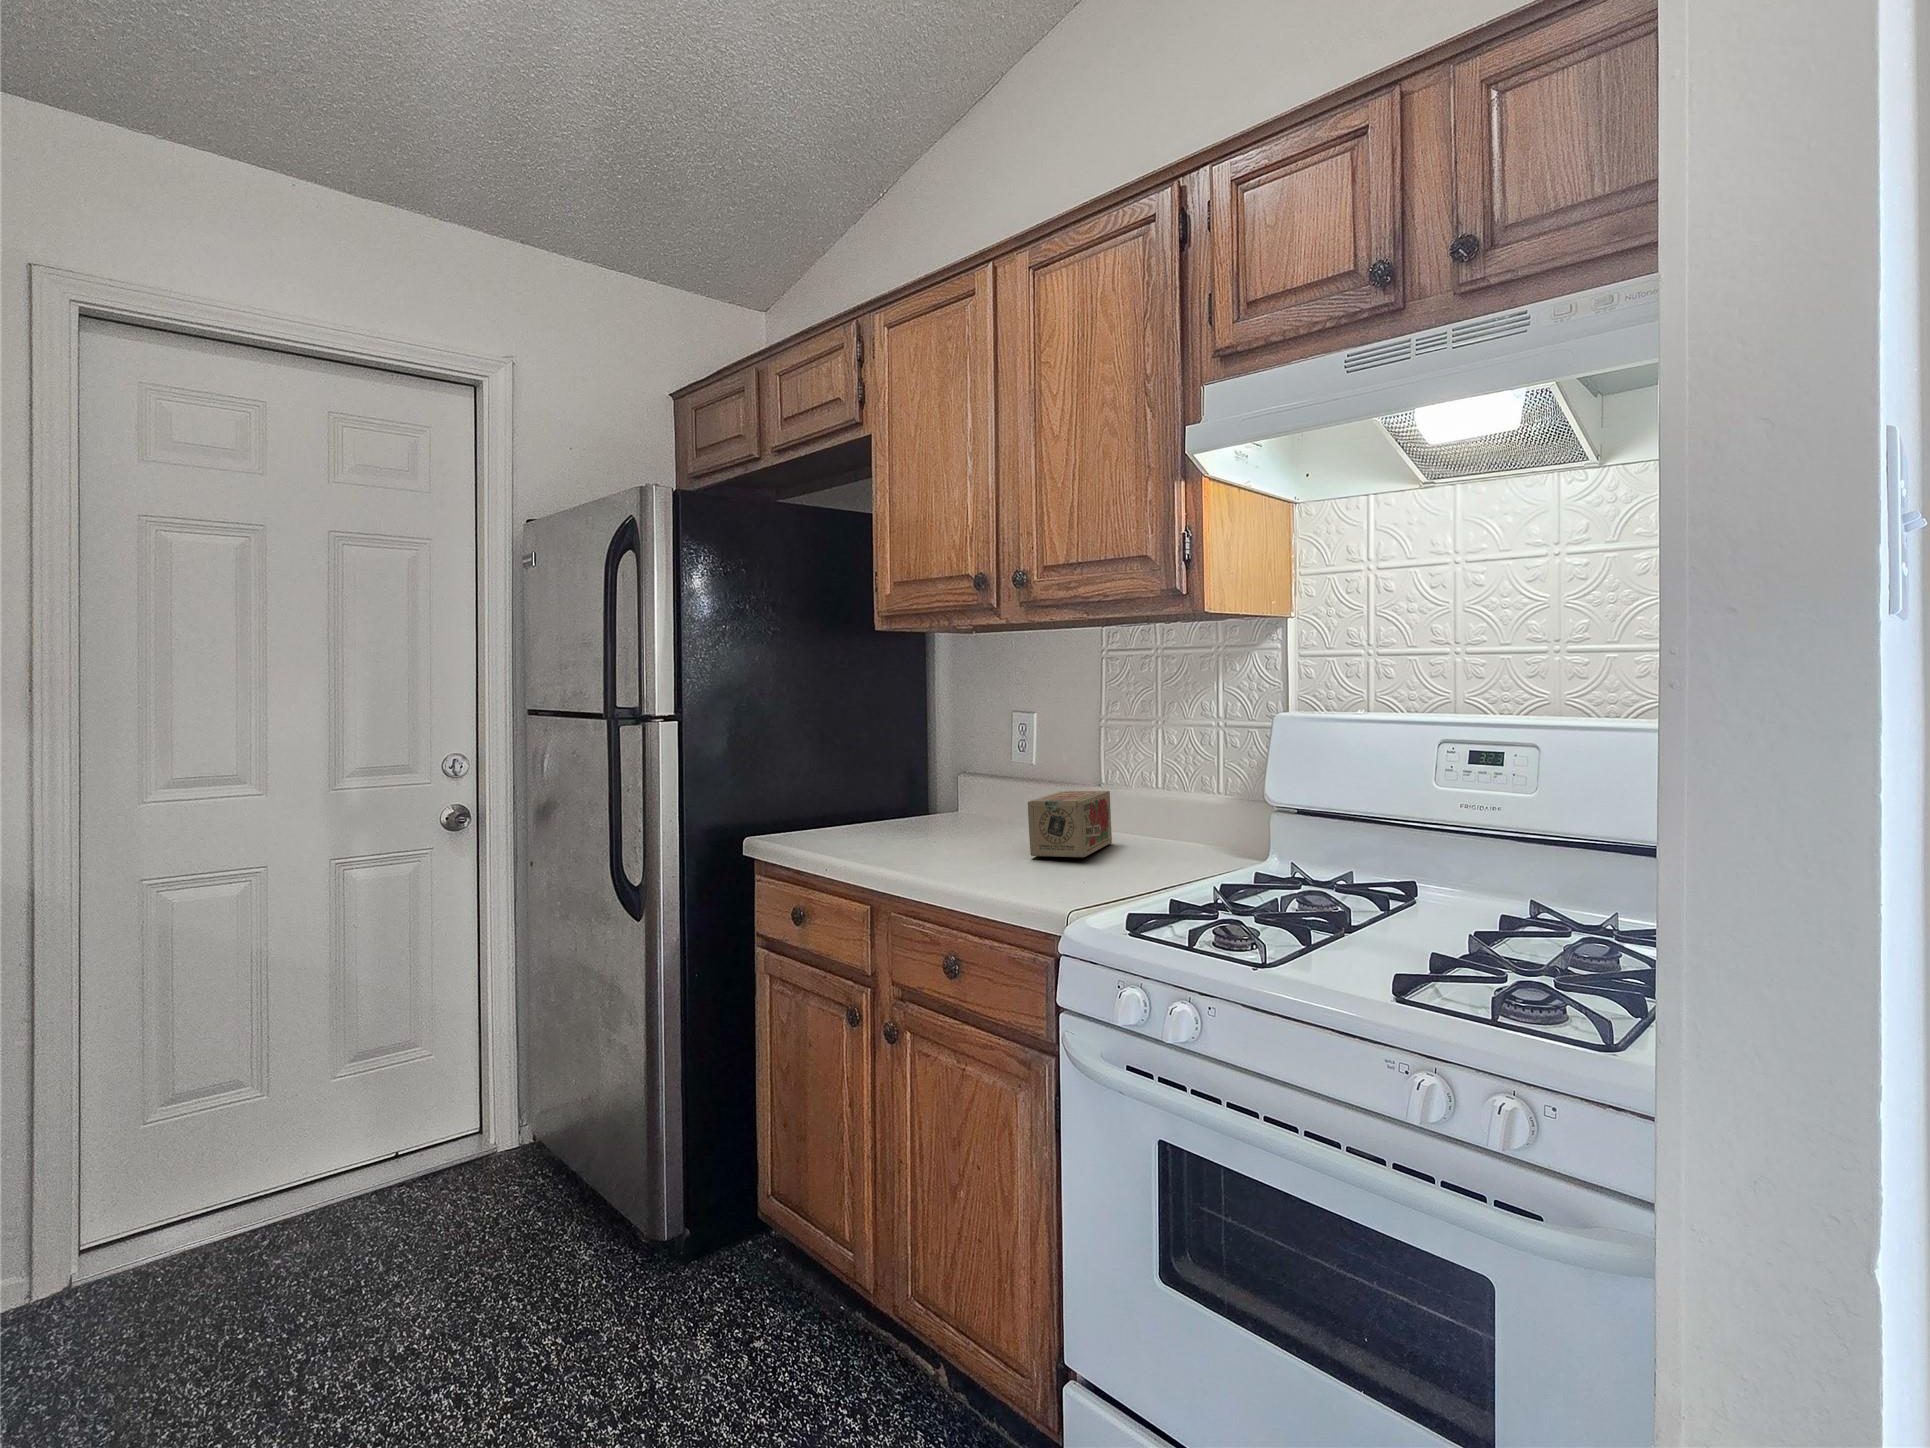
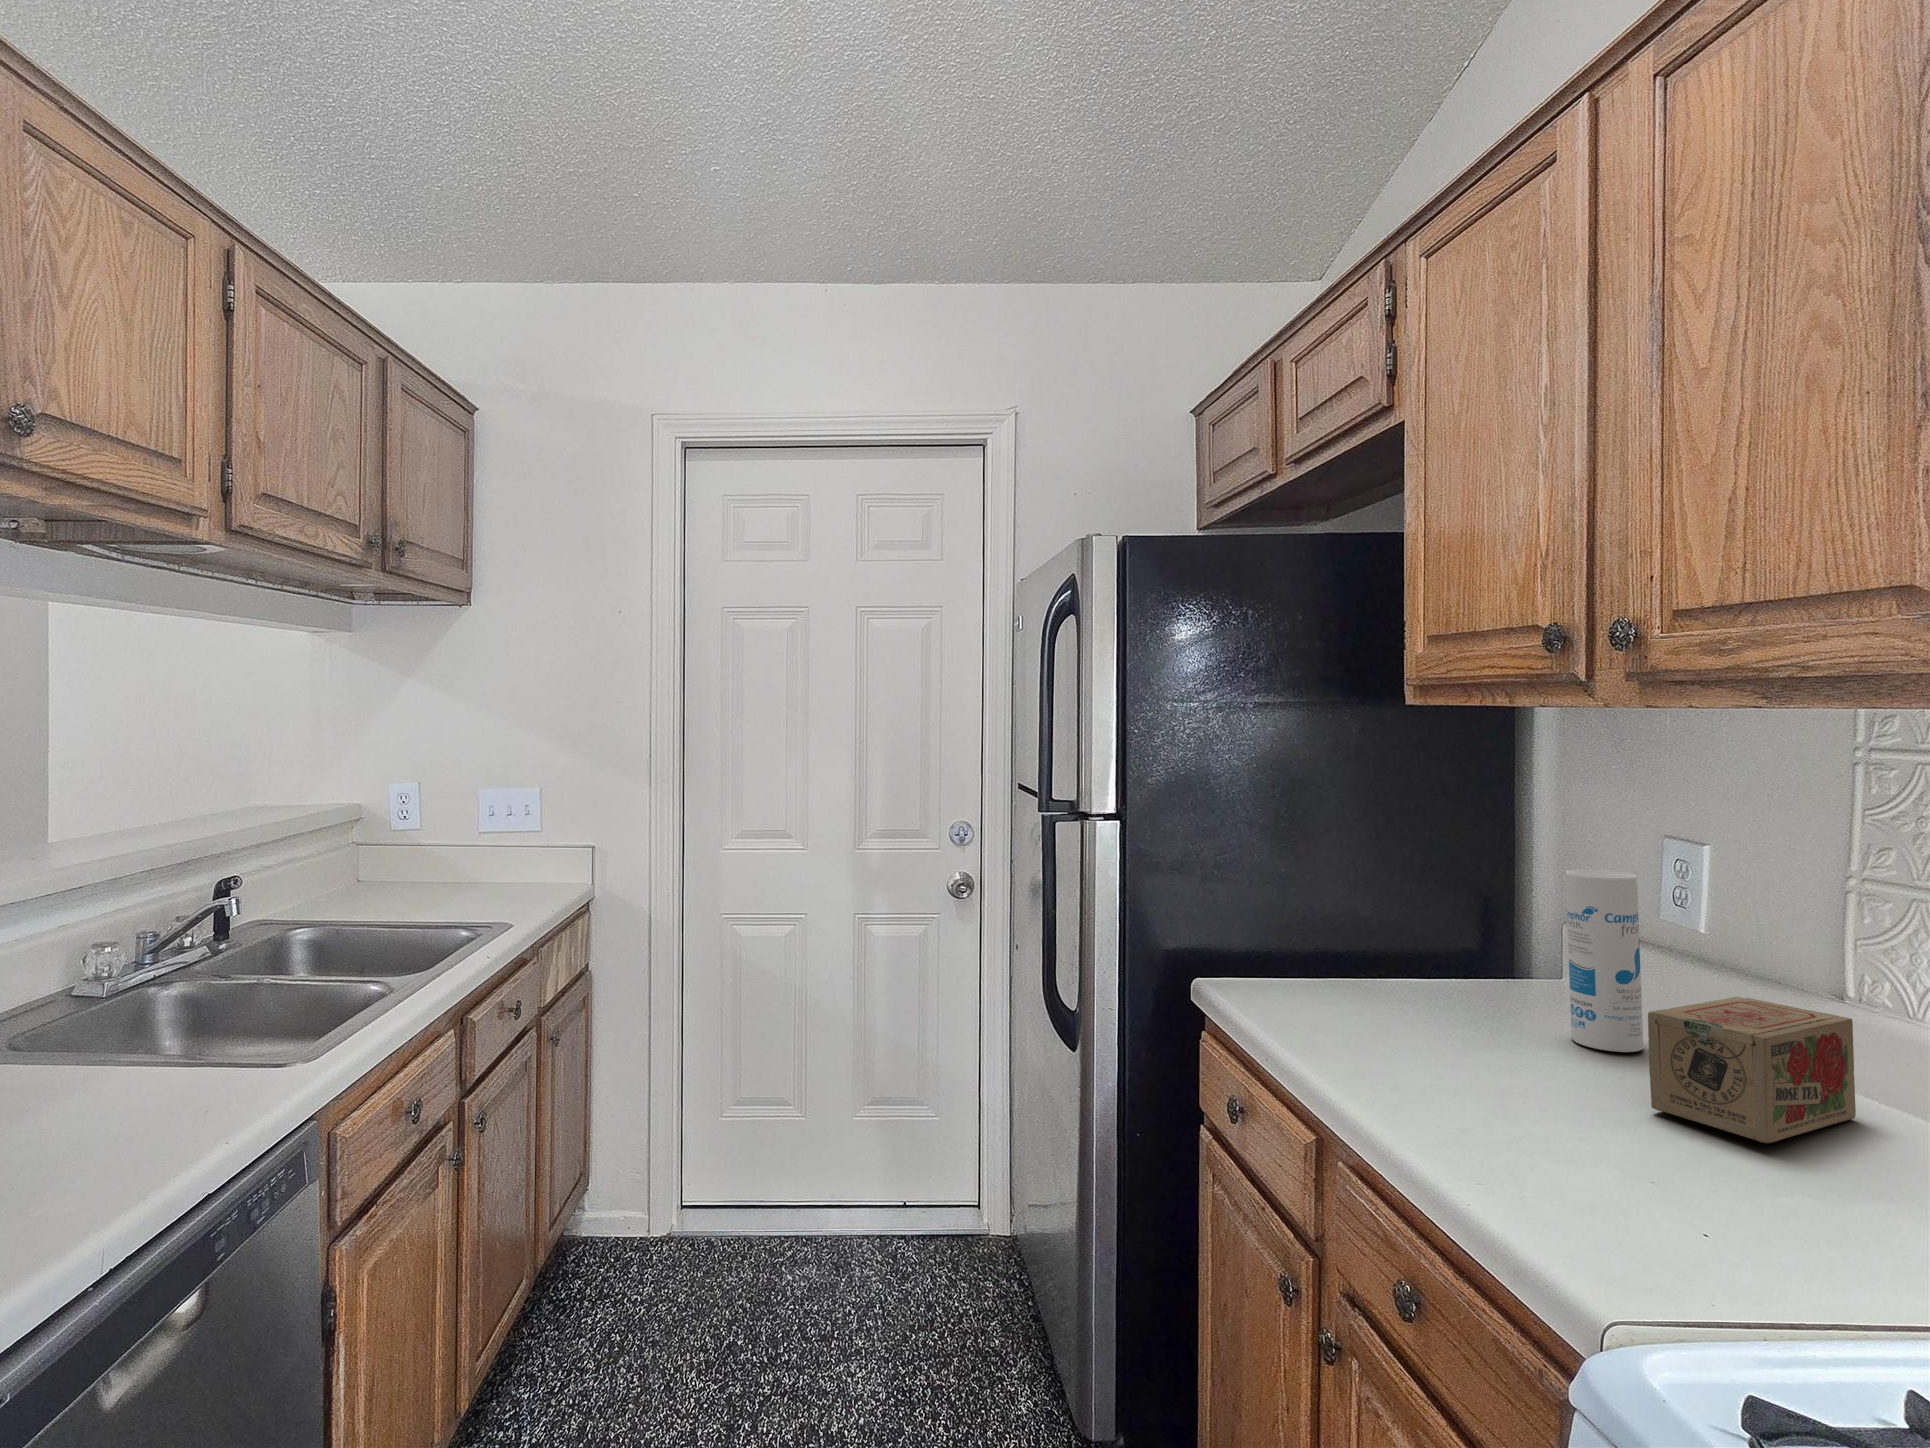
canister: none [973,731,1015,838] -> present [1566,870,1643,1052]

